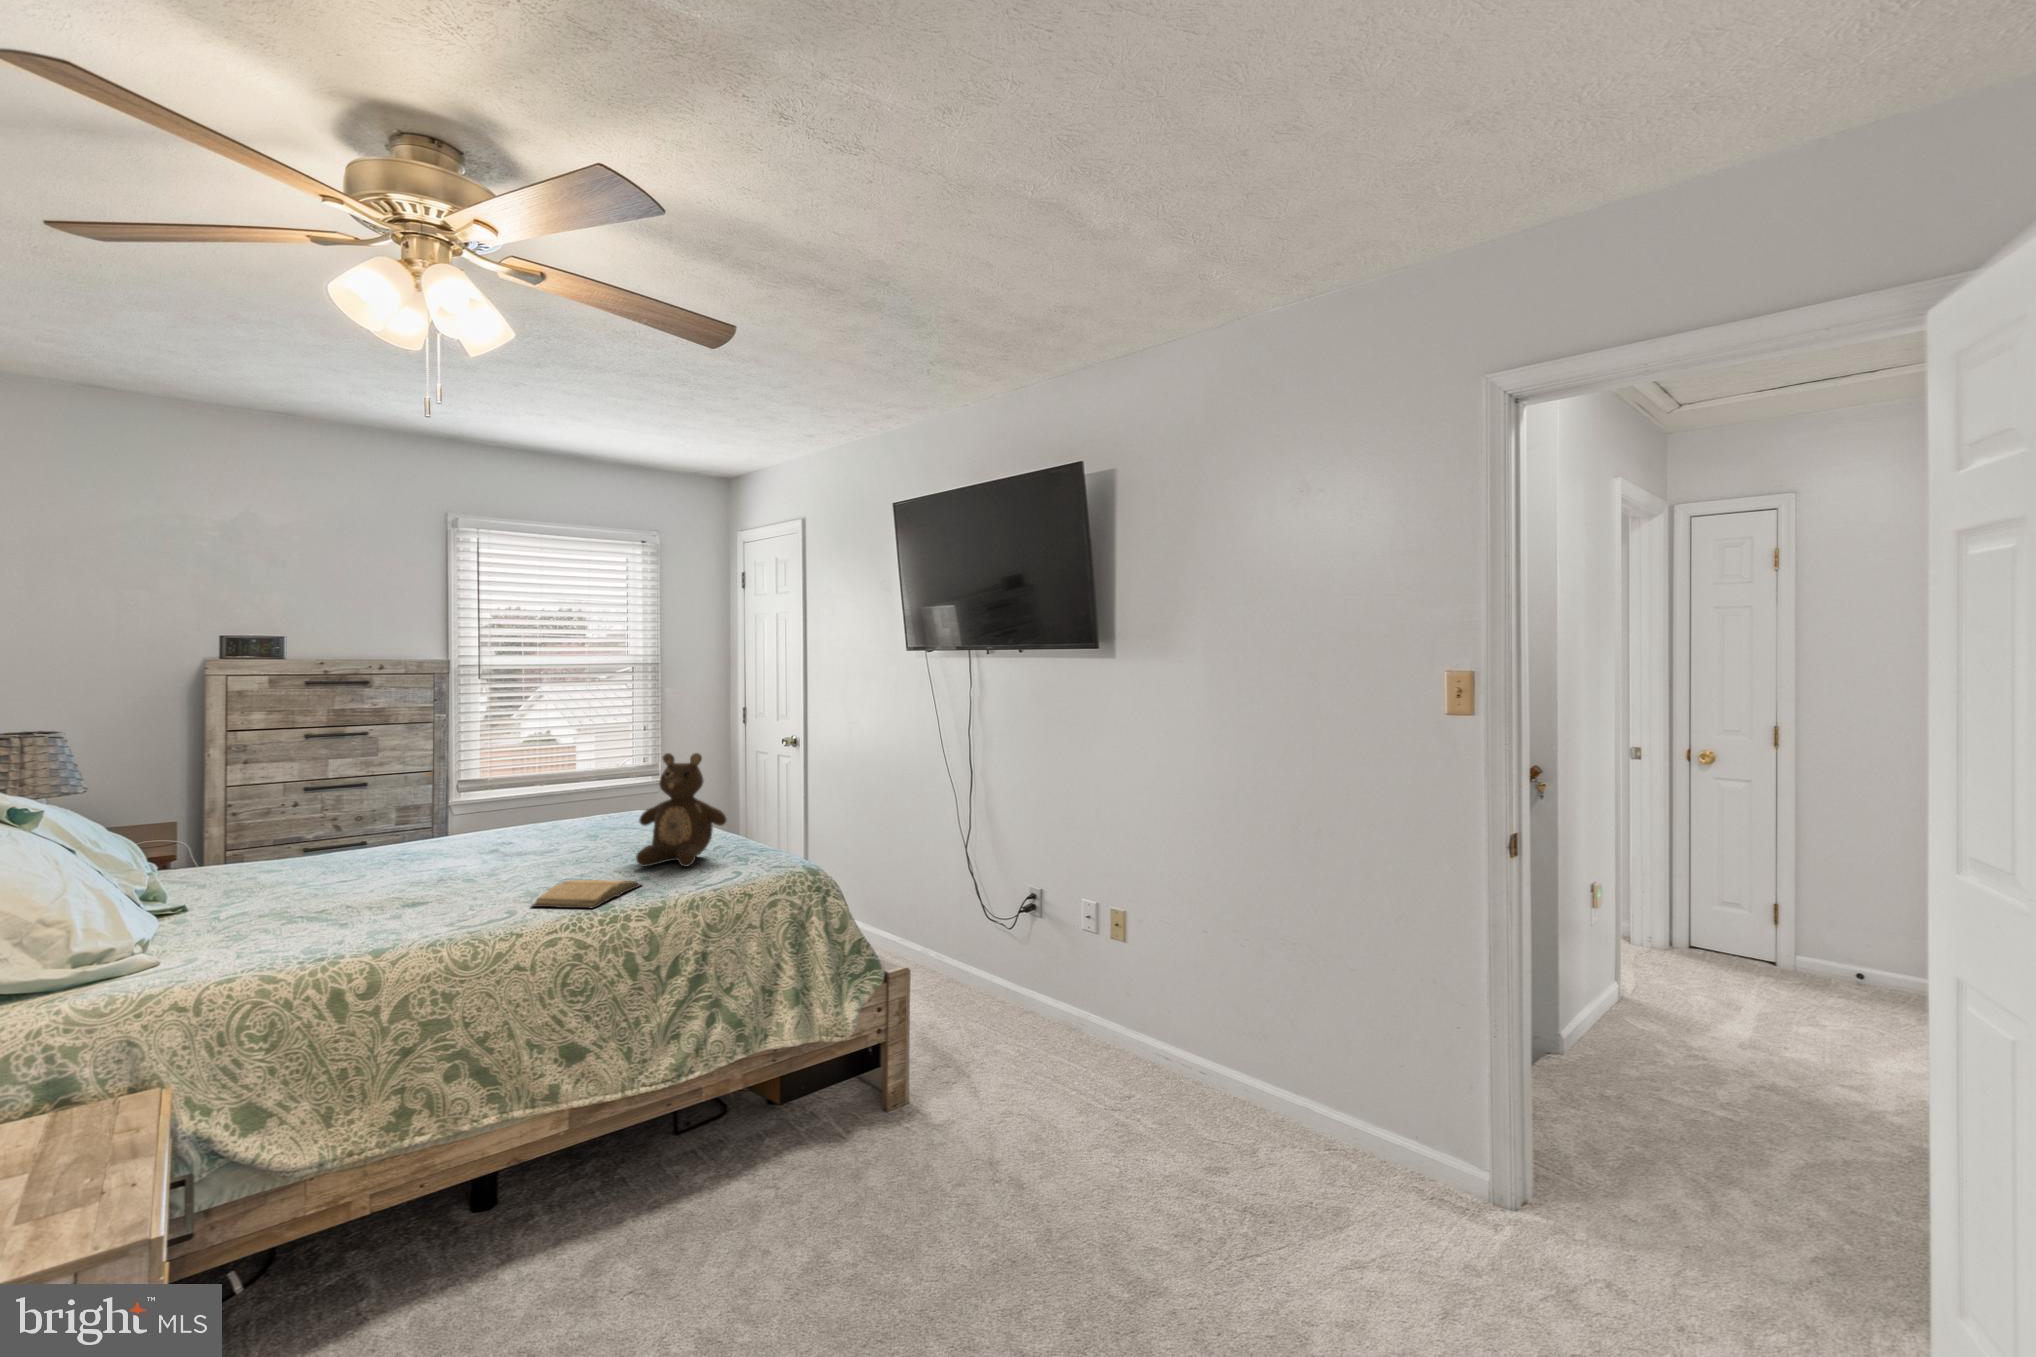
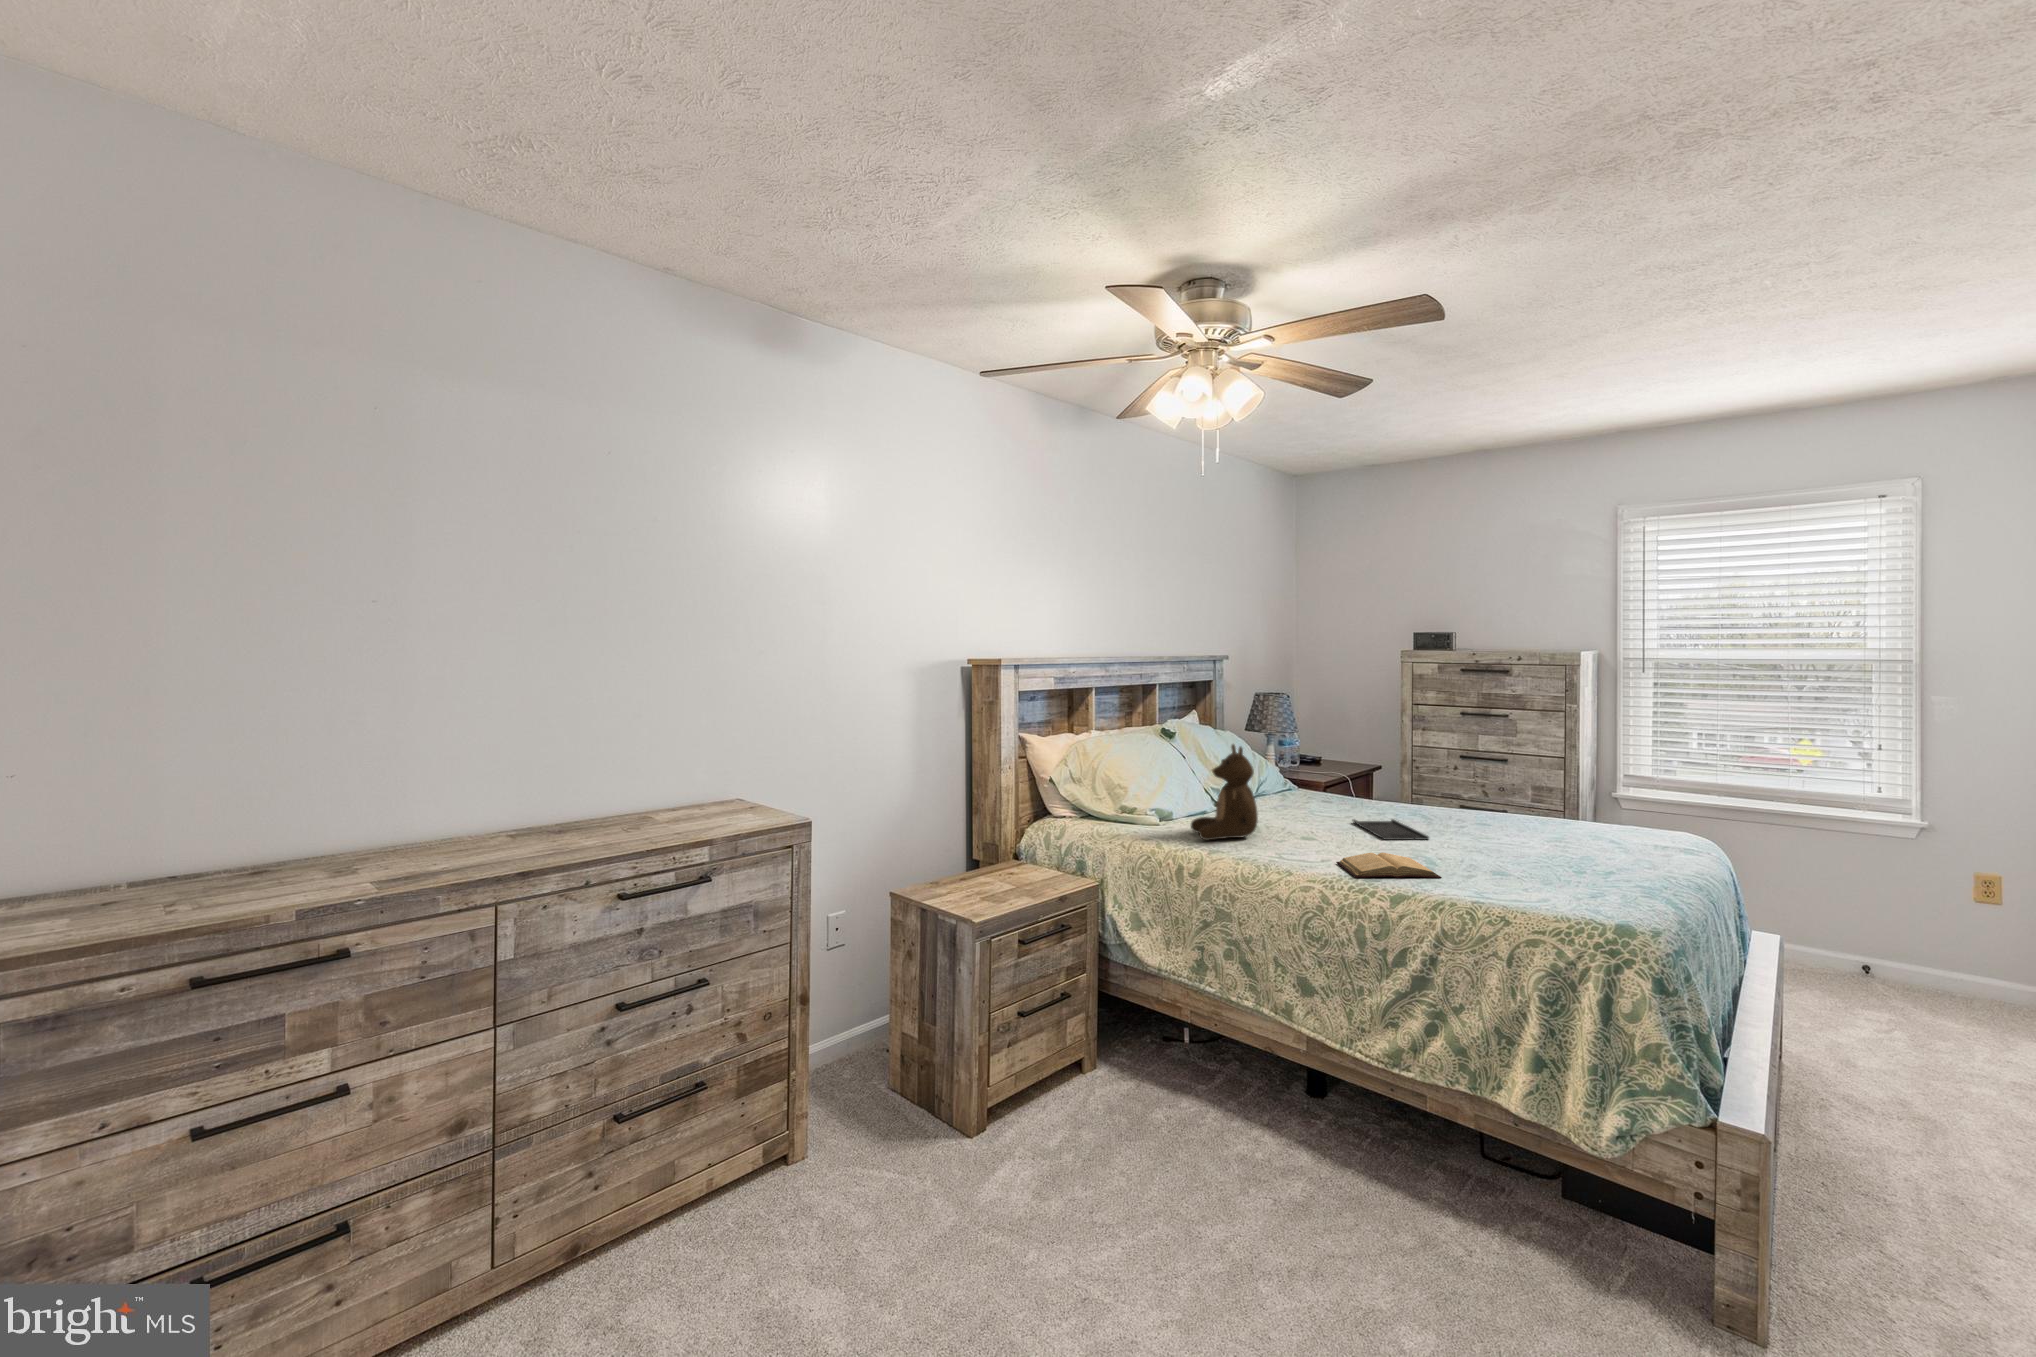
teddy bear: present [636,753,727,867] -> present [1191,744,1258,840]
tray: none [385,862,518,880] -> present [1353,819,1429,840]

